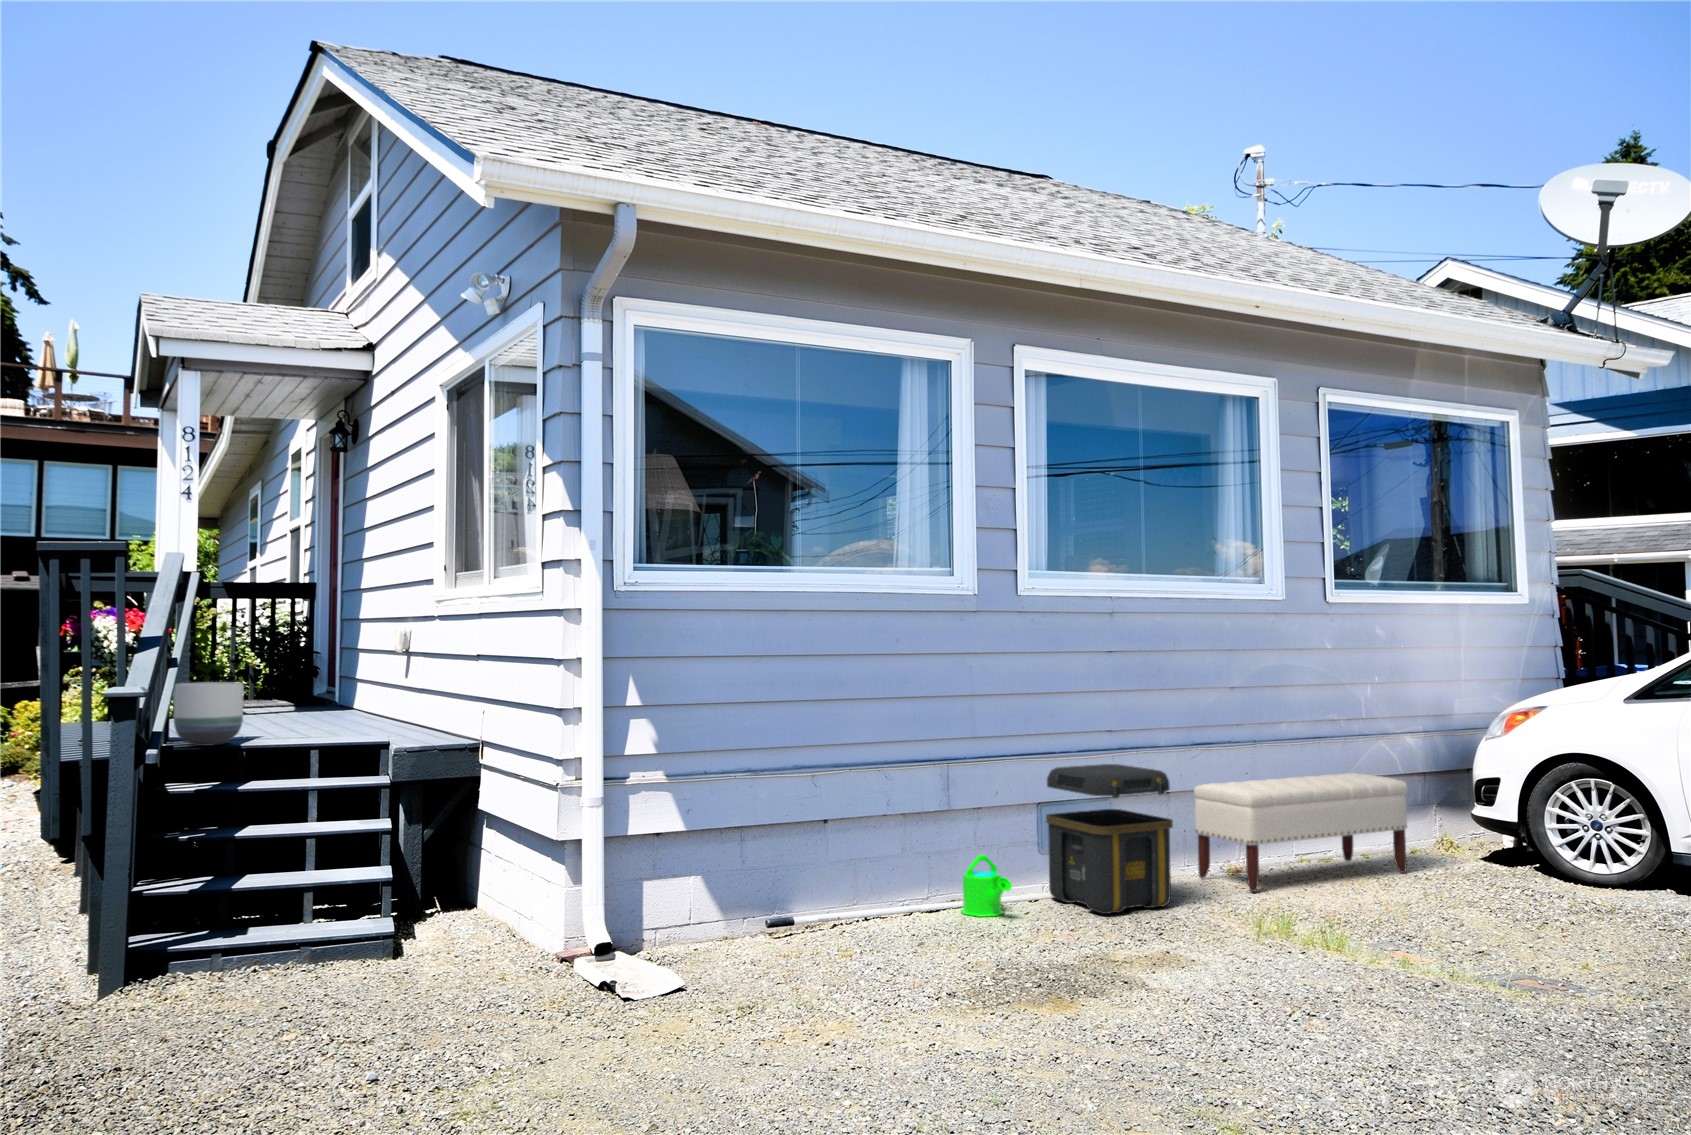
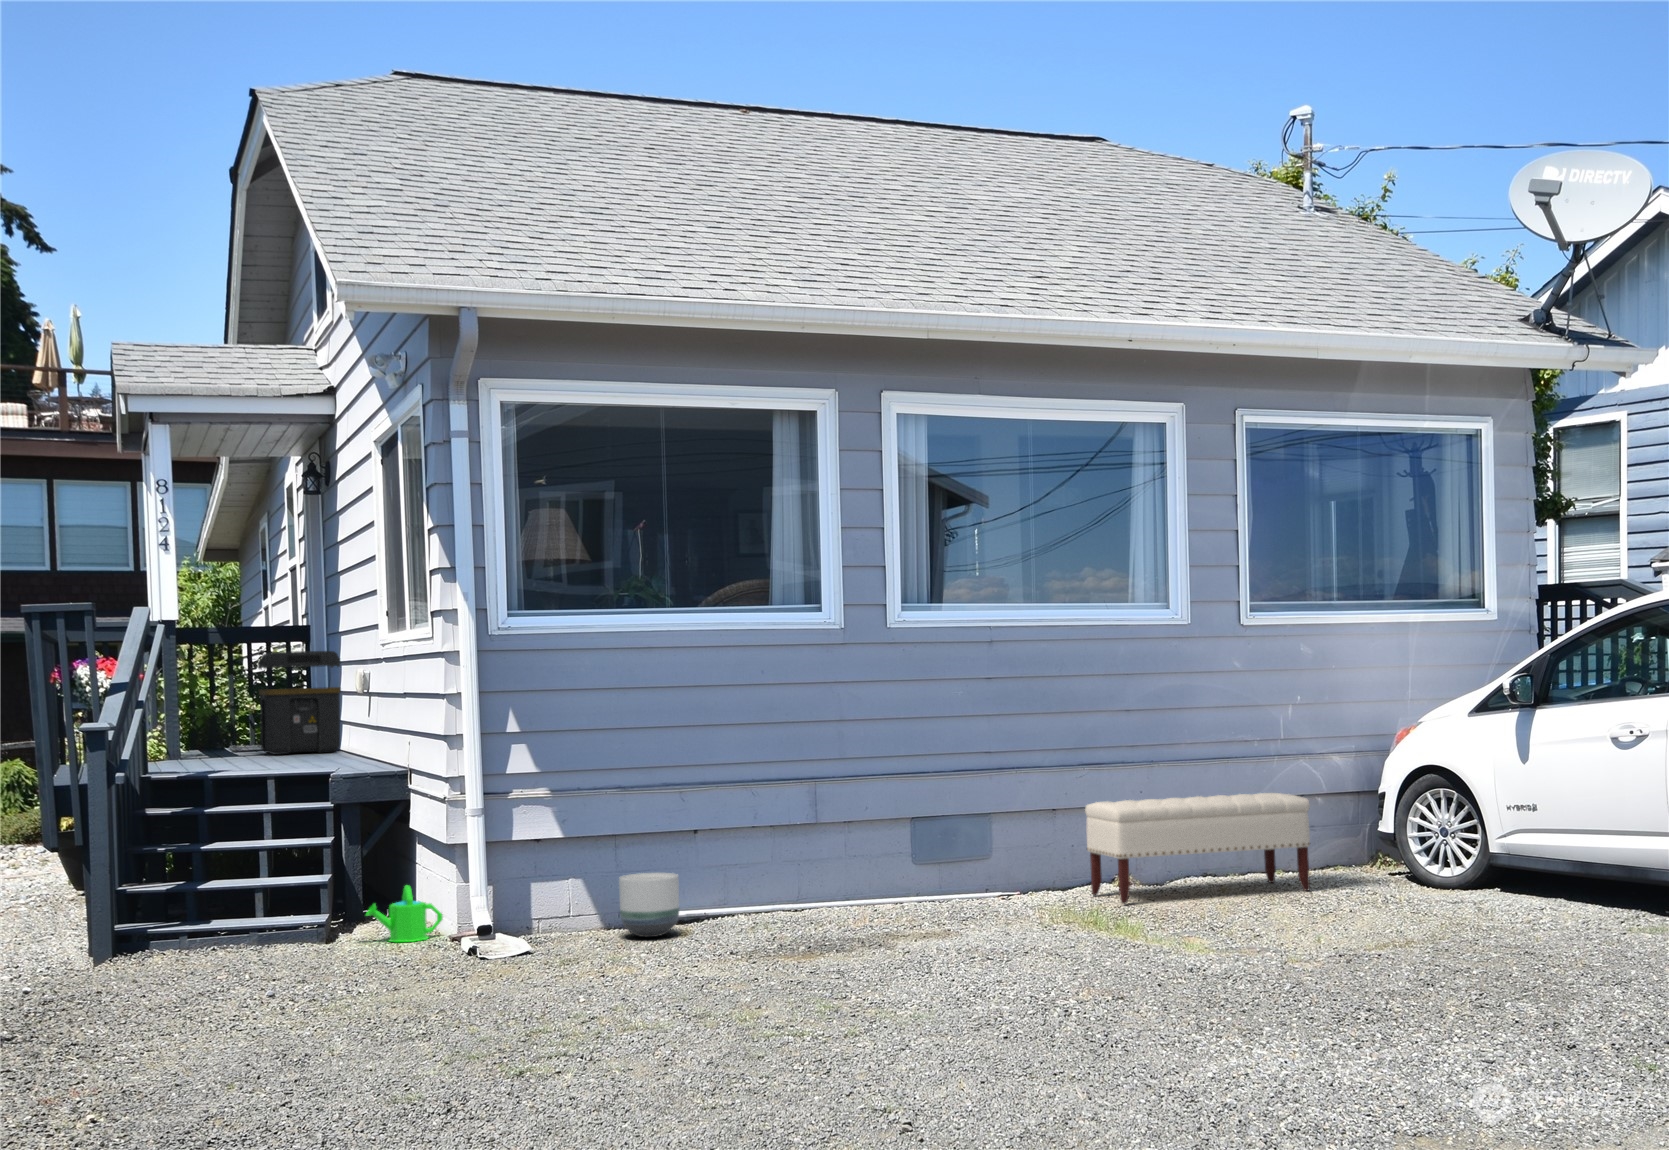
planter: present [174,682,244,746] -> present [619,873,679,937]
toolbox: present [1046,764,1173,914] -> present [258,651,341,755]
watering can: present [961,854,1012,917] -> present [366,885,443,942]

